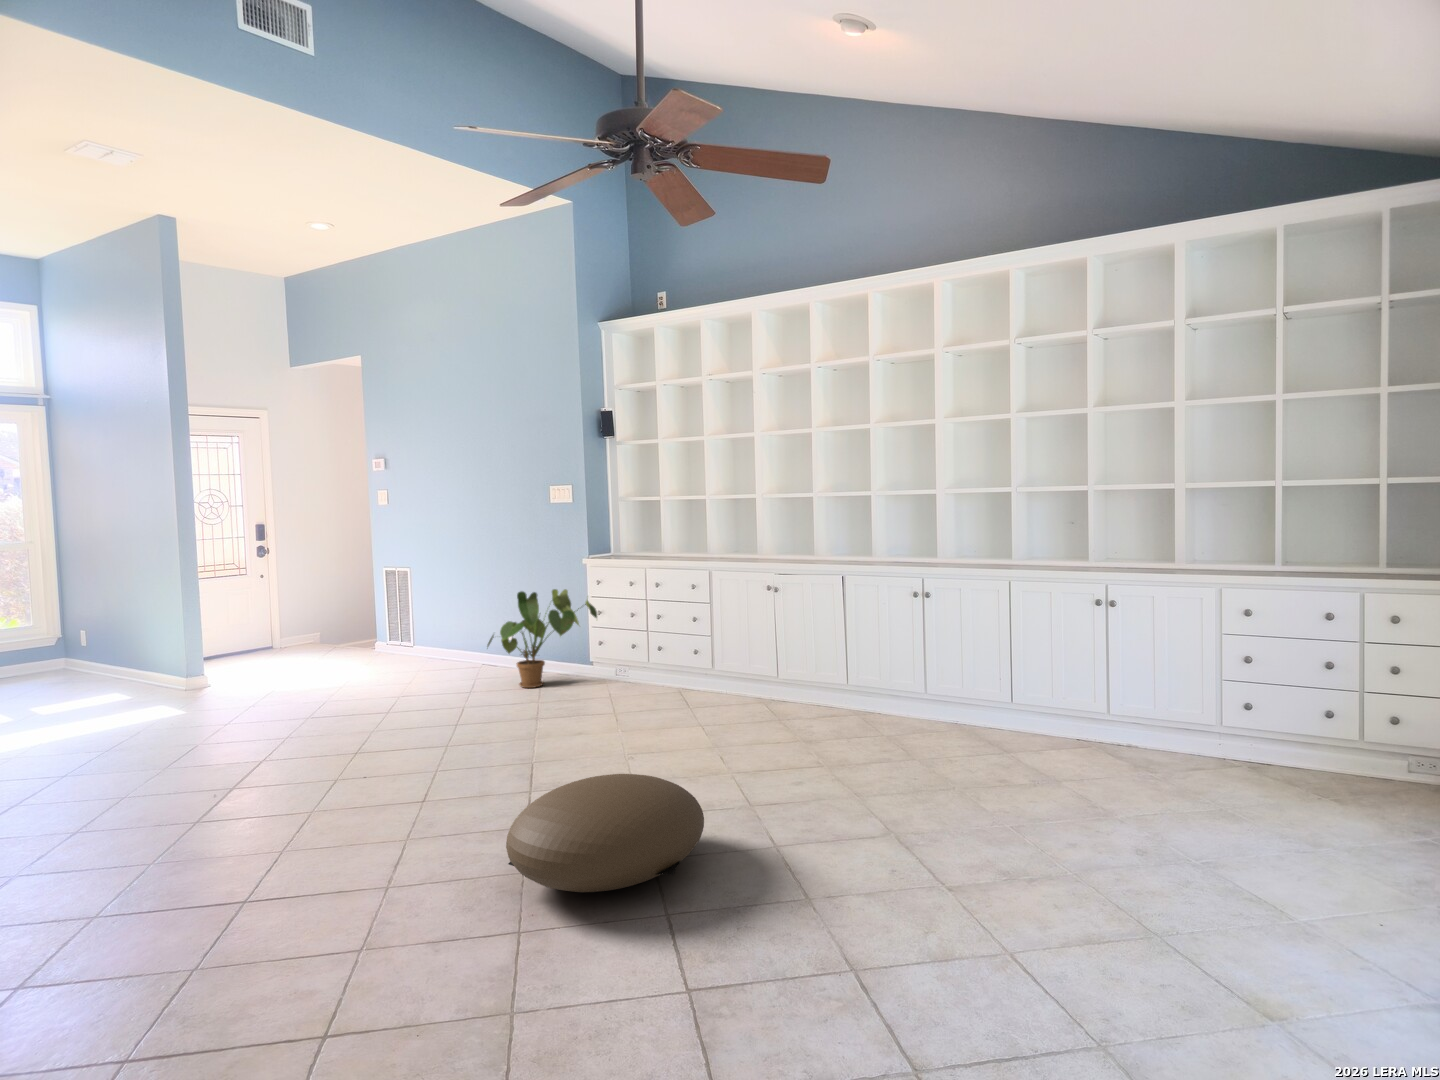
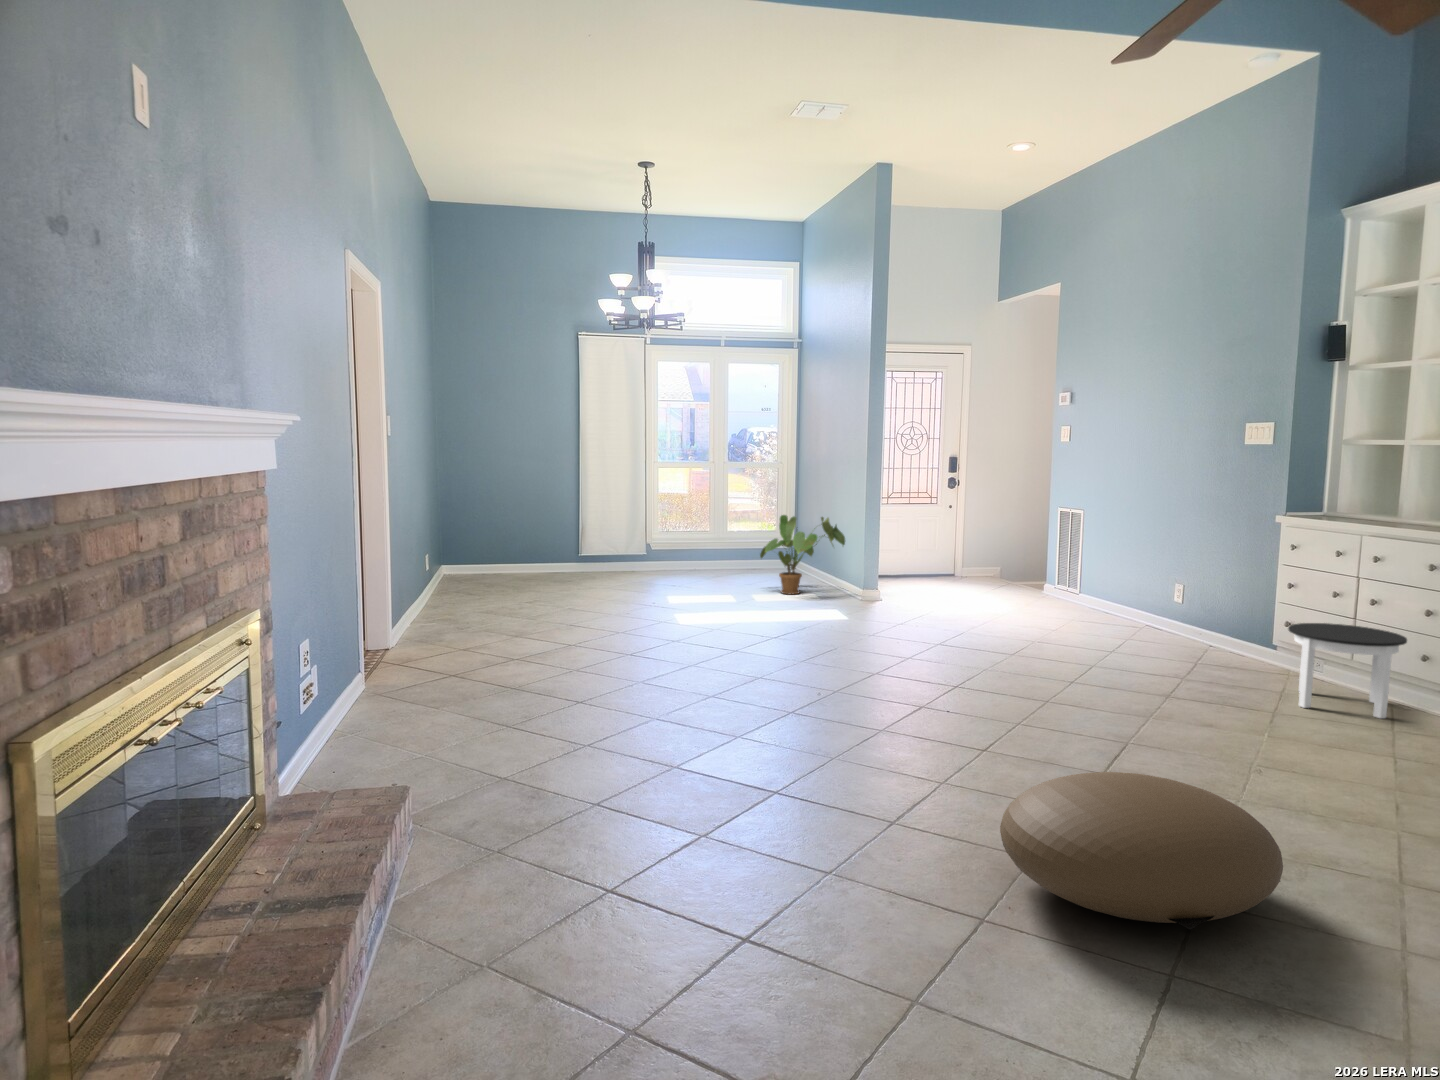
house plant: present [487,589,597,688] -> present [760,515,845,594]
round table: none [610,636,682,704] -> present [1288,623,1407,718]

